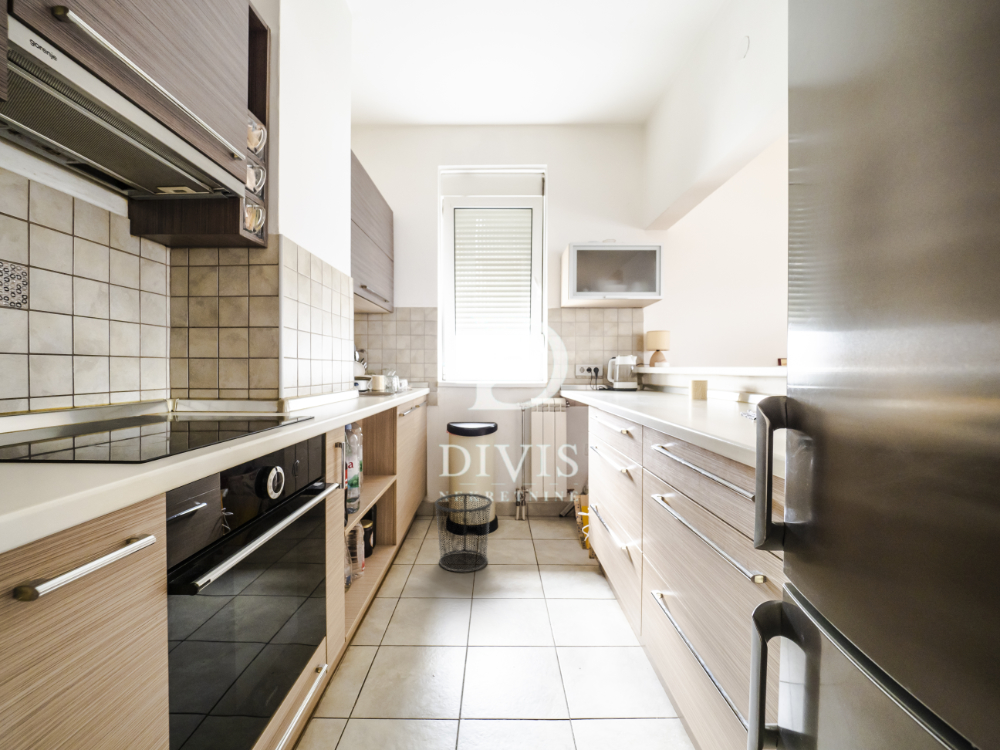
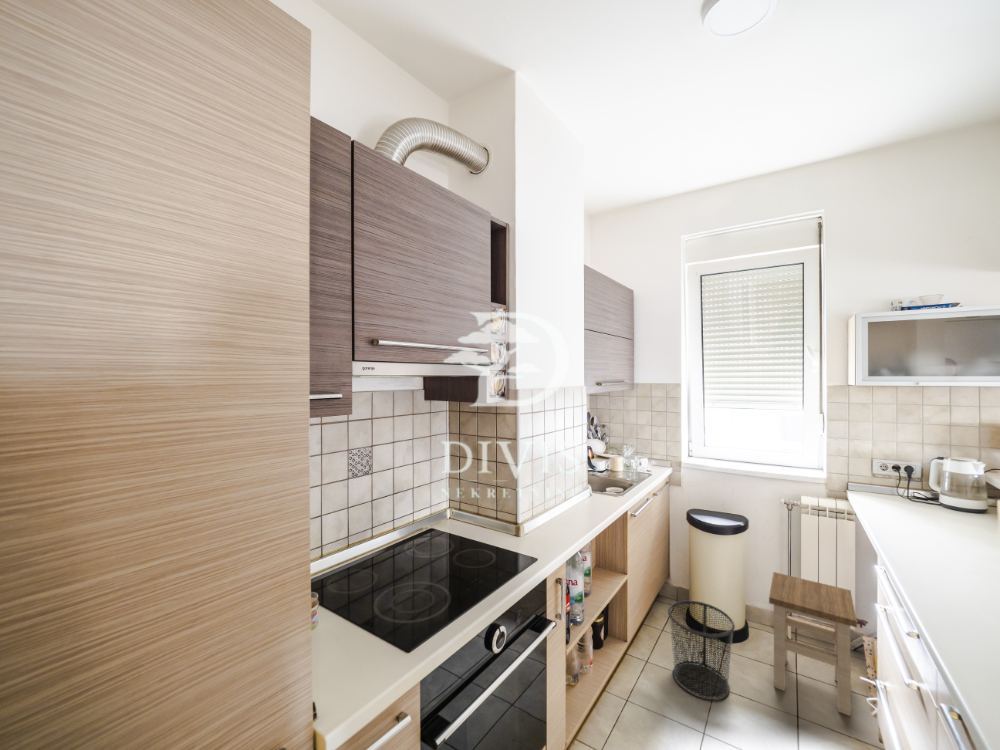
stool: none [515,461,574,551] -> present [769,572,857,716]

